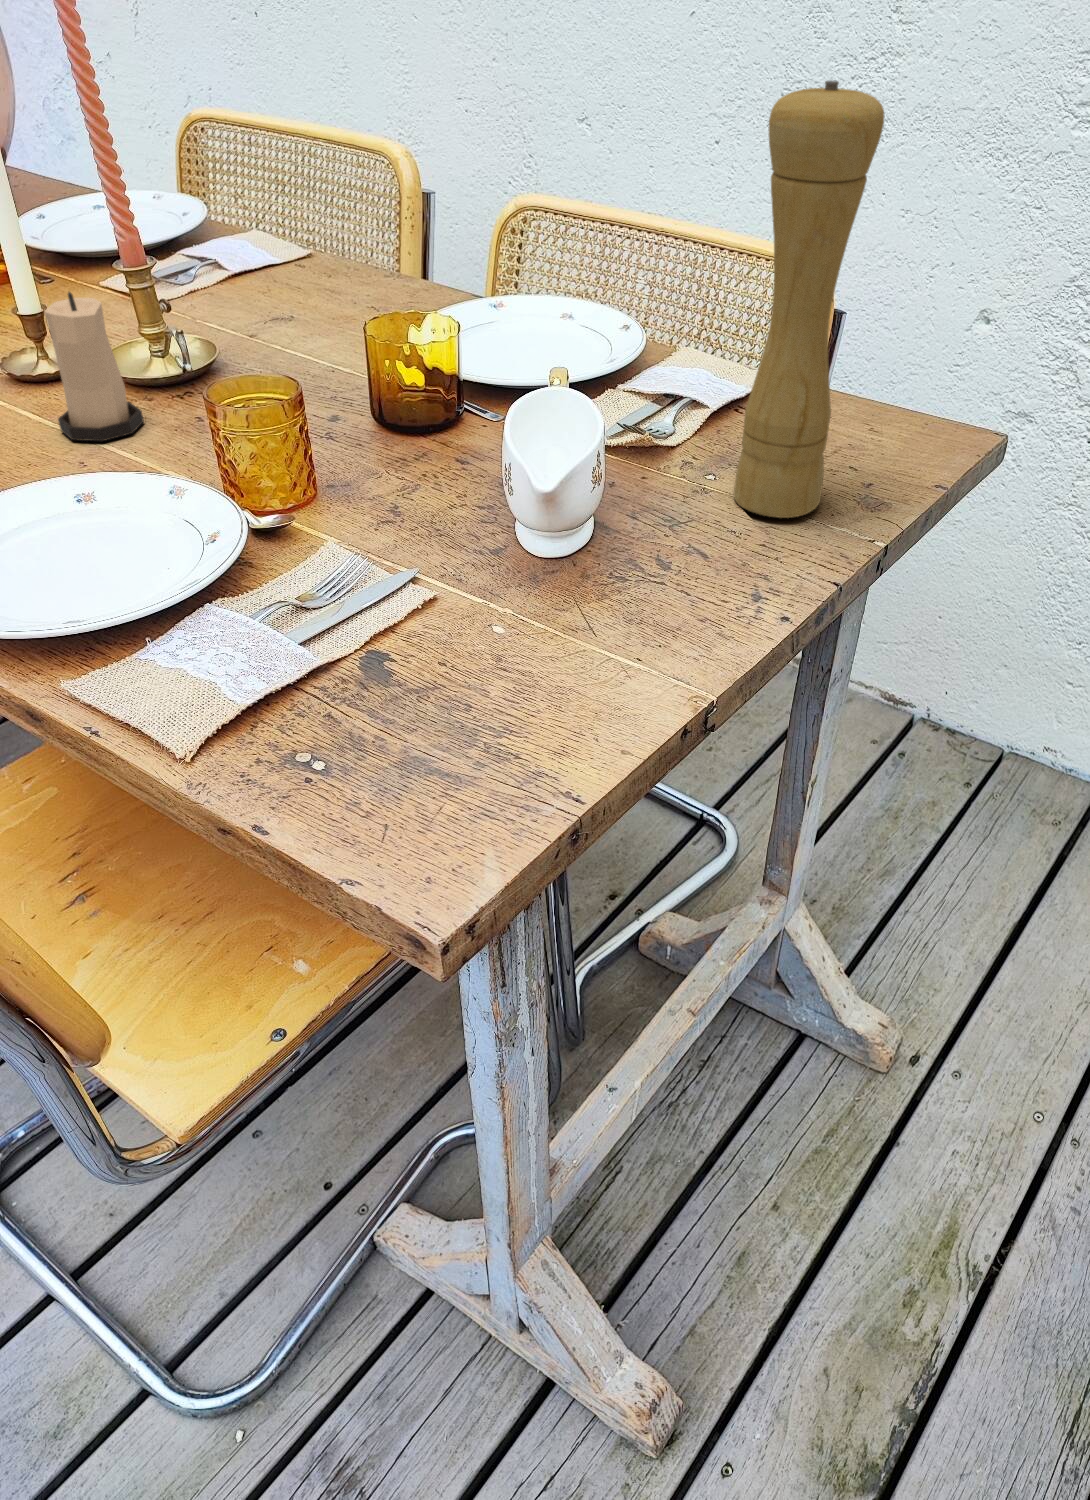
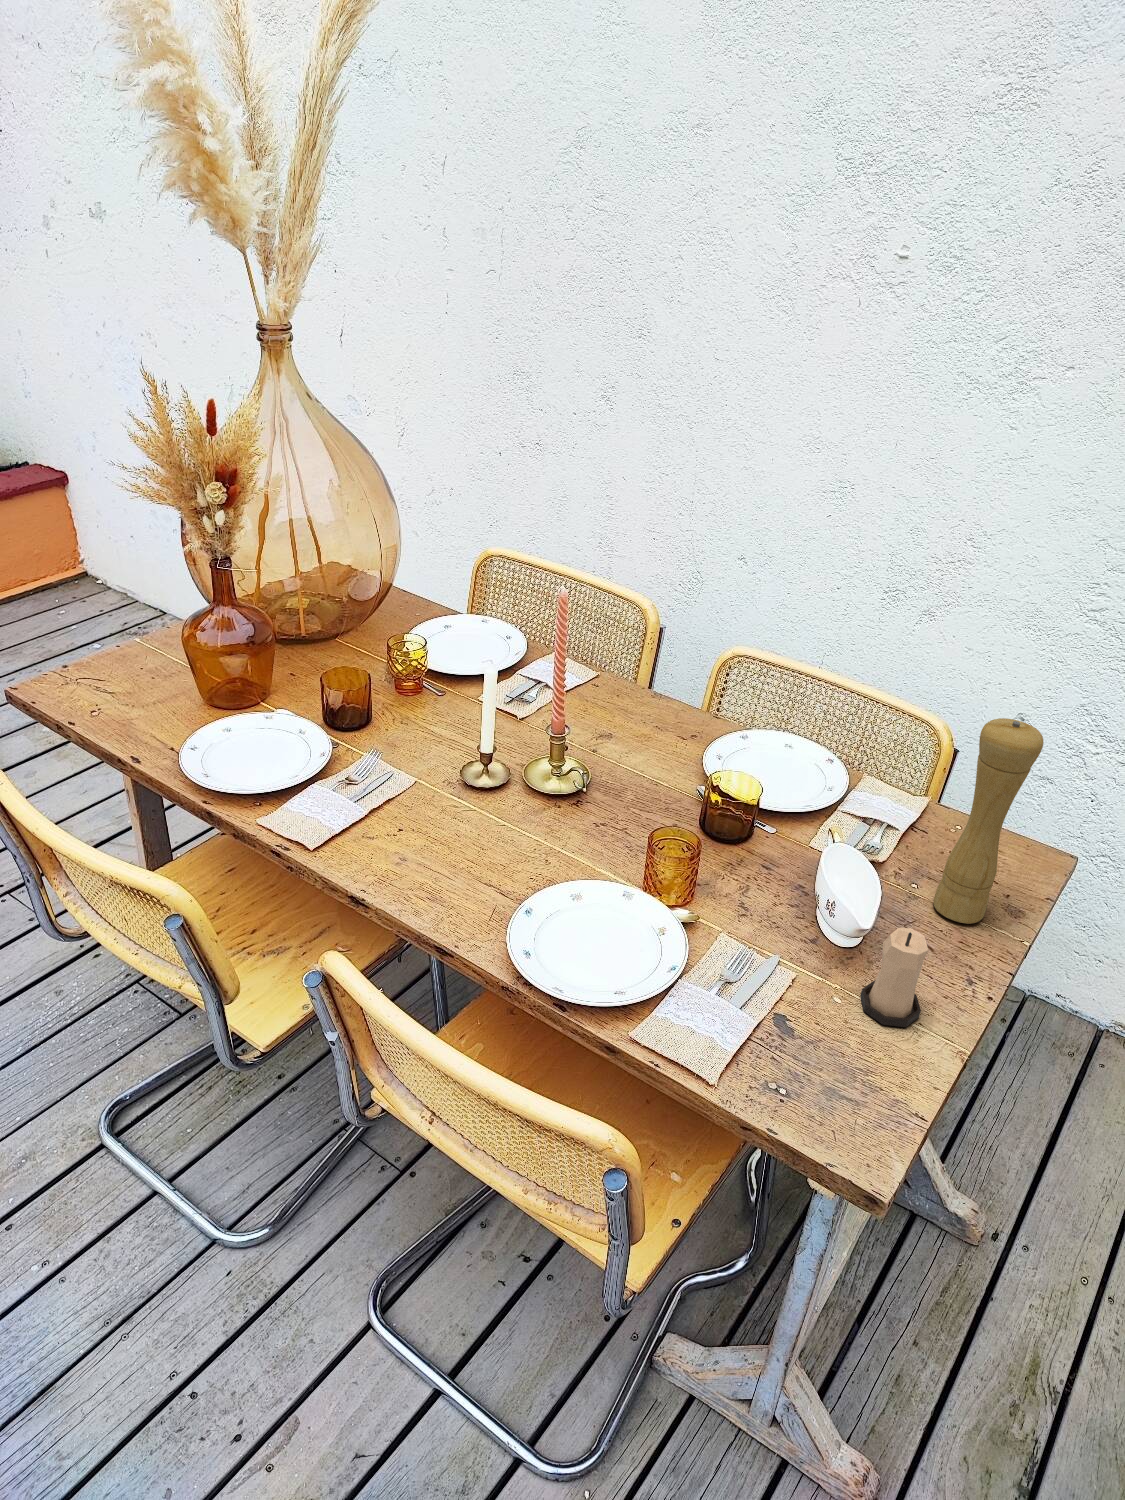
candle: present [44,292,144,441] -> present [860,928,928,1027]

